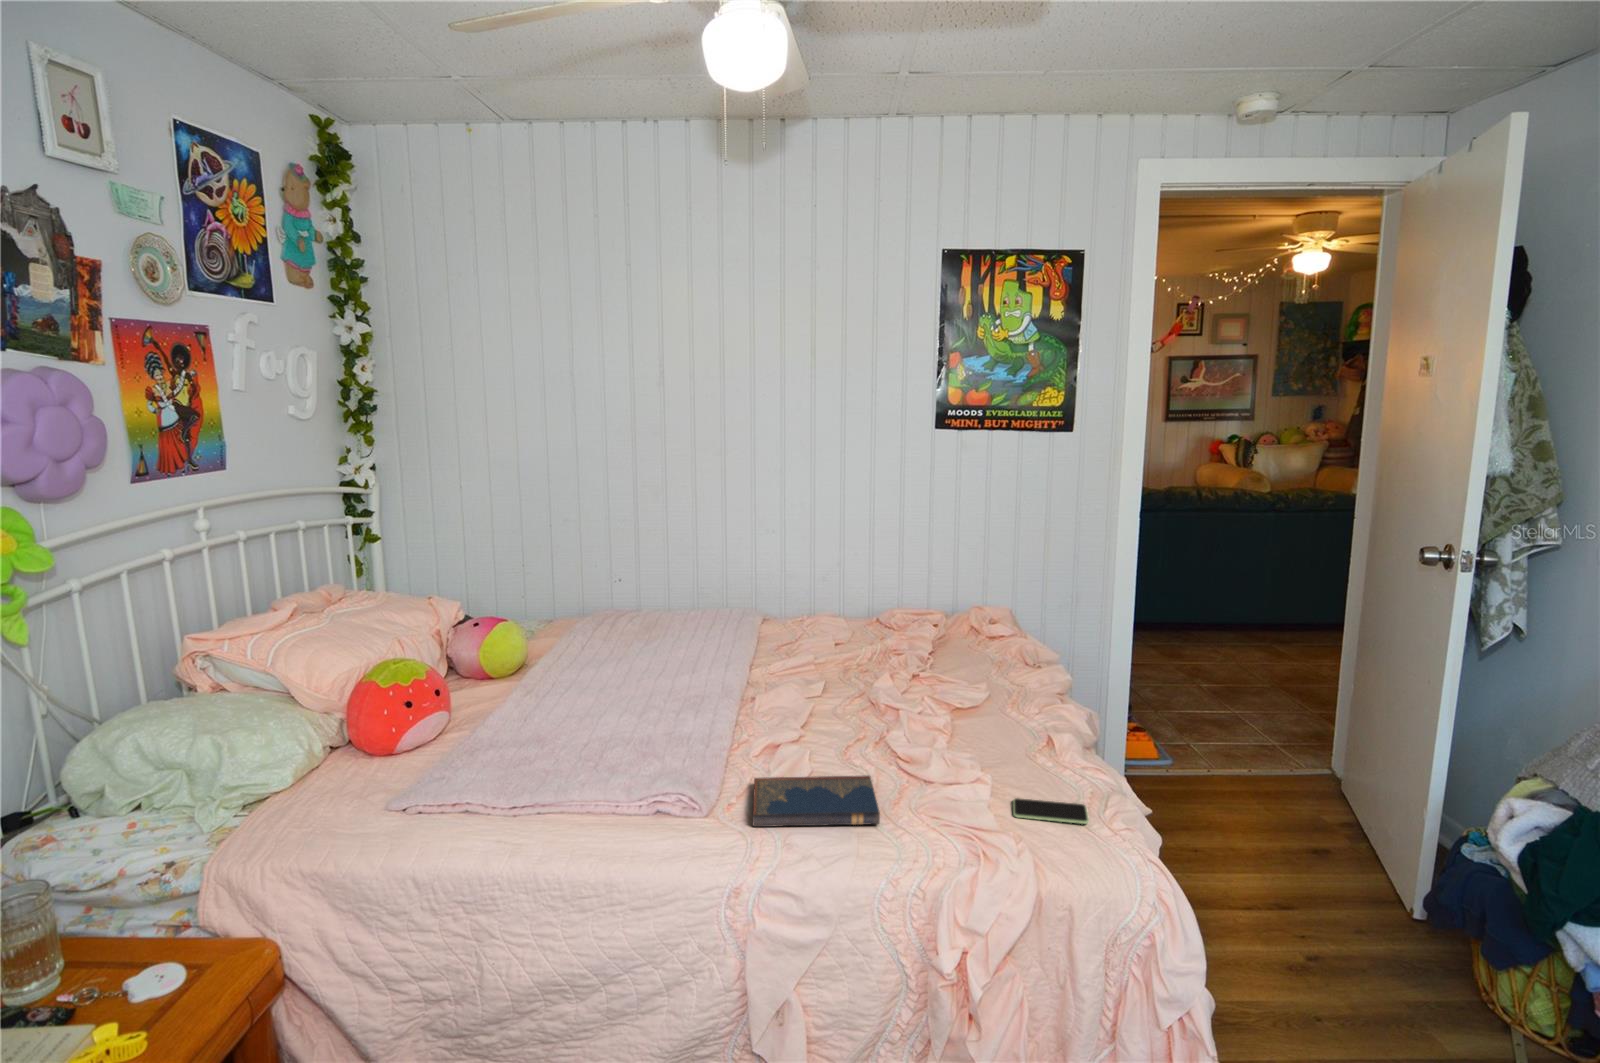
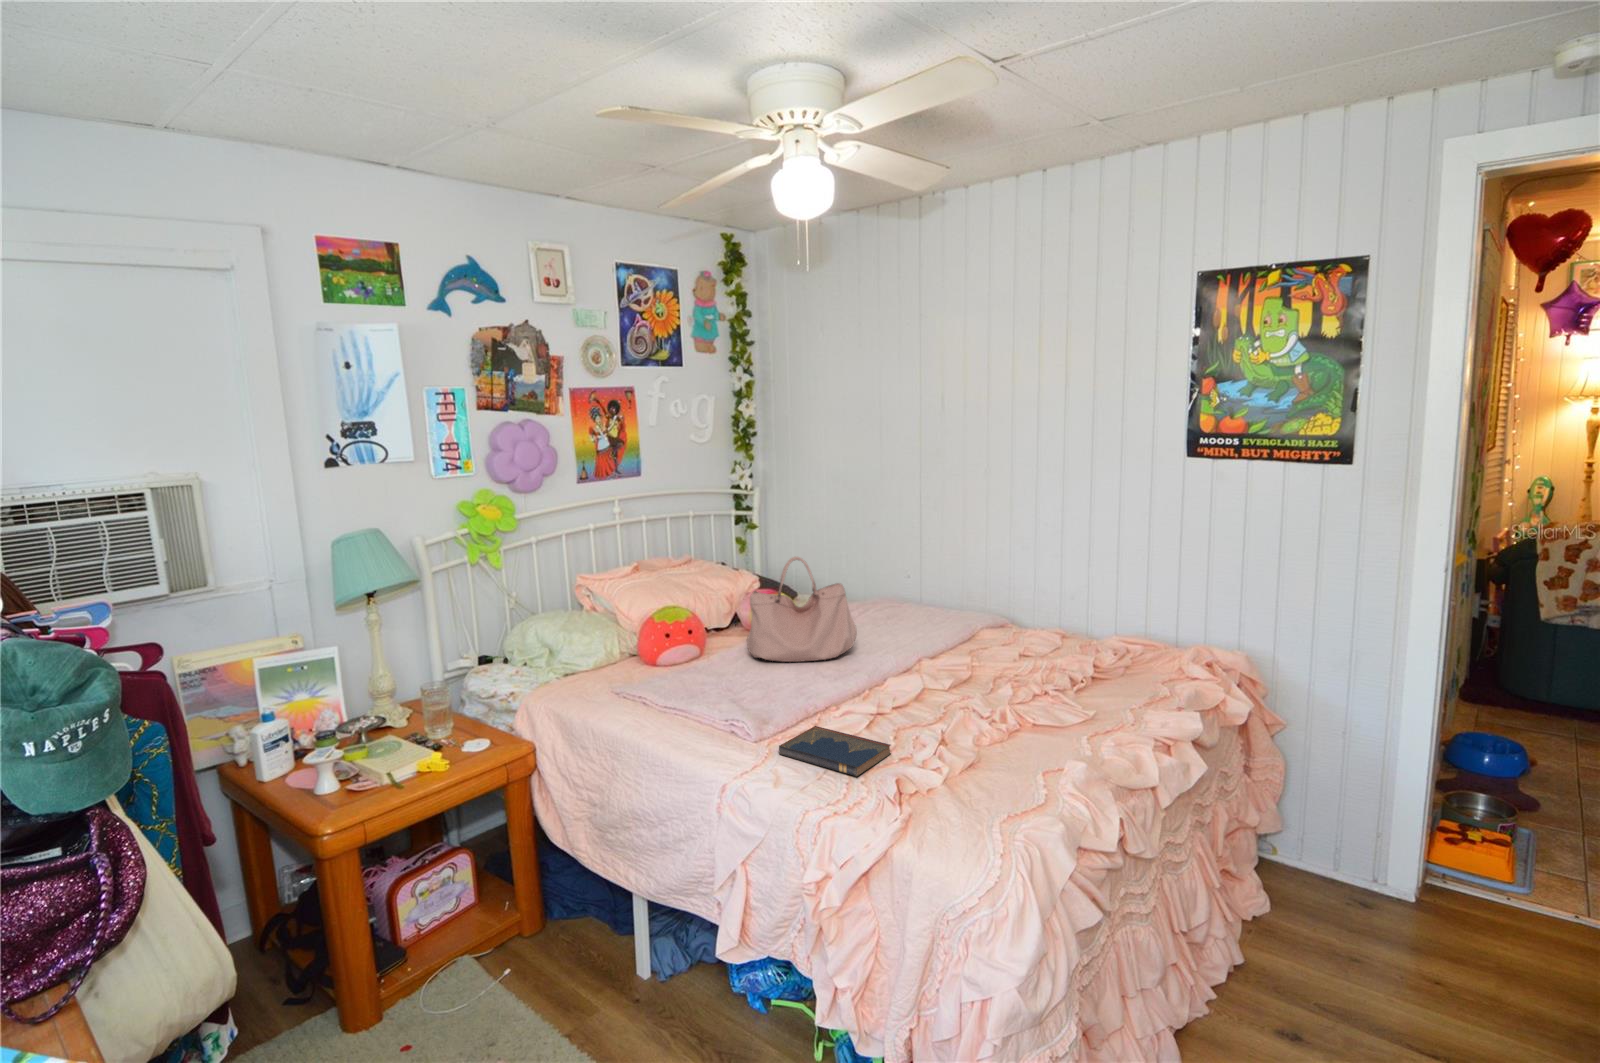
handbag: none [525,565,666,712] -> present [747,557,857,662]
smartphone: present [1013,798,1089,824] -> none [966,792,1034,825]

